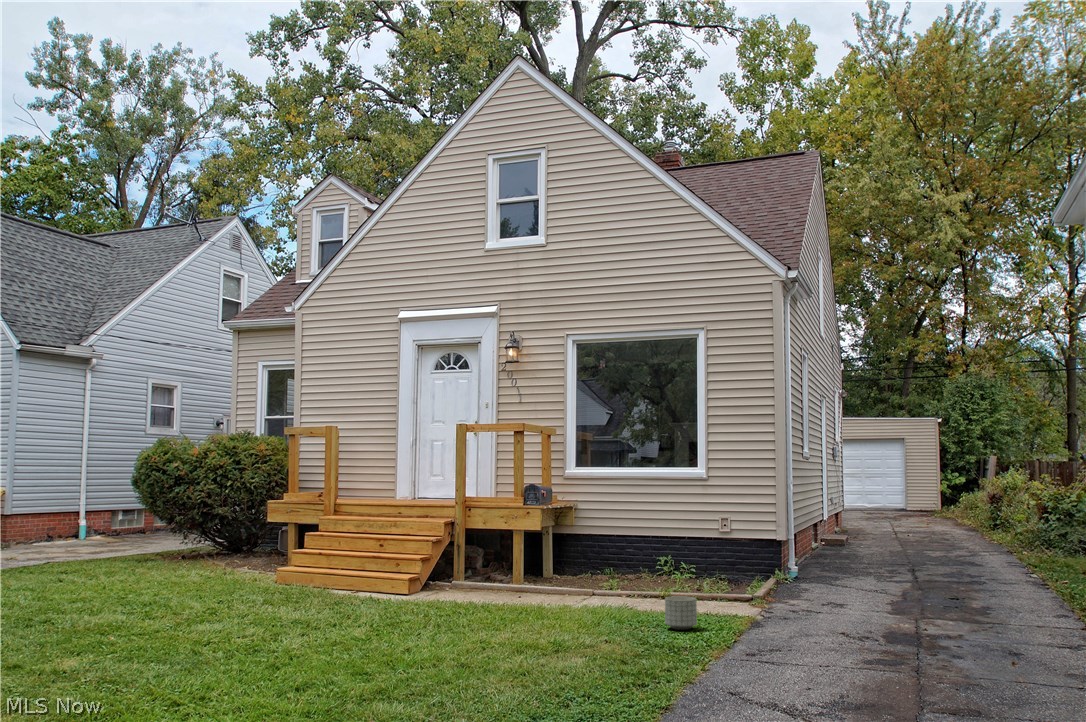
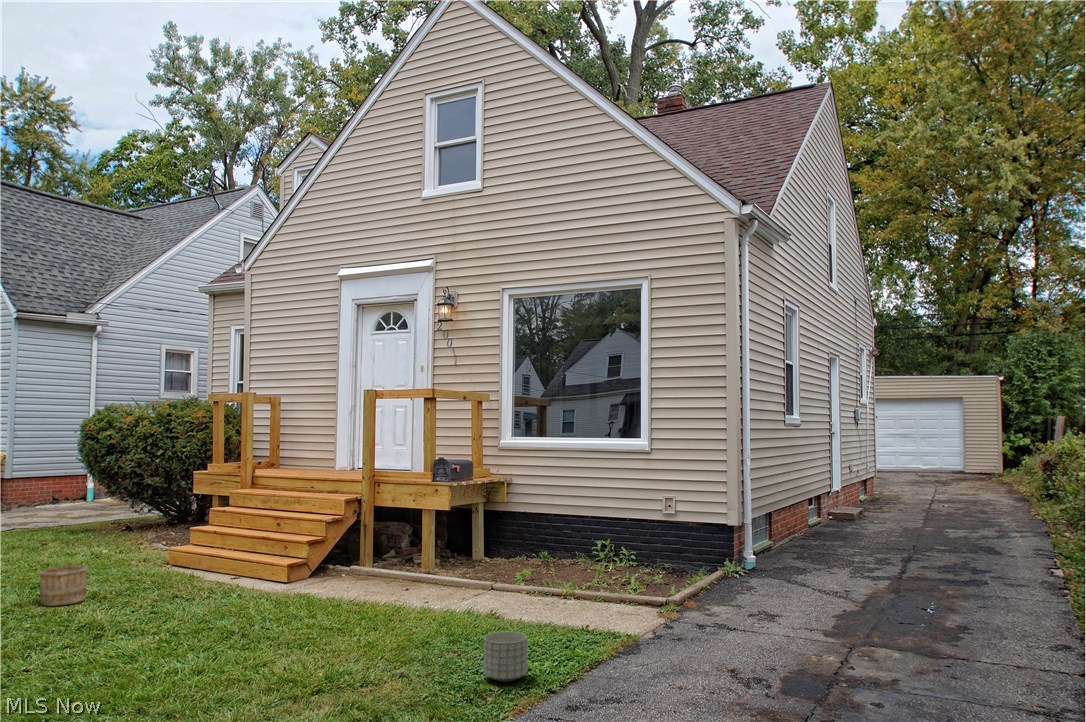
wooden bucket: none [226,574,265,607] -> present [39,565,88,606]

